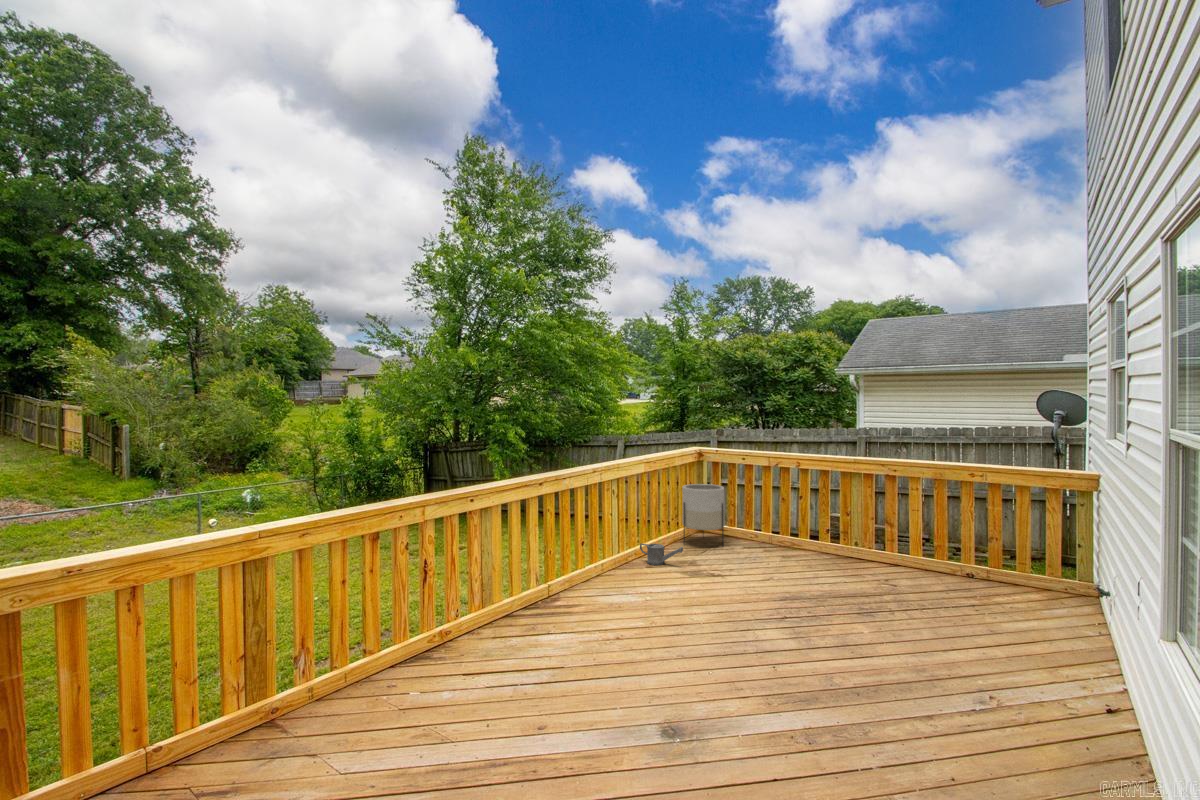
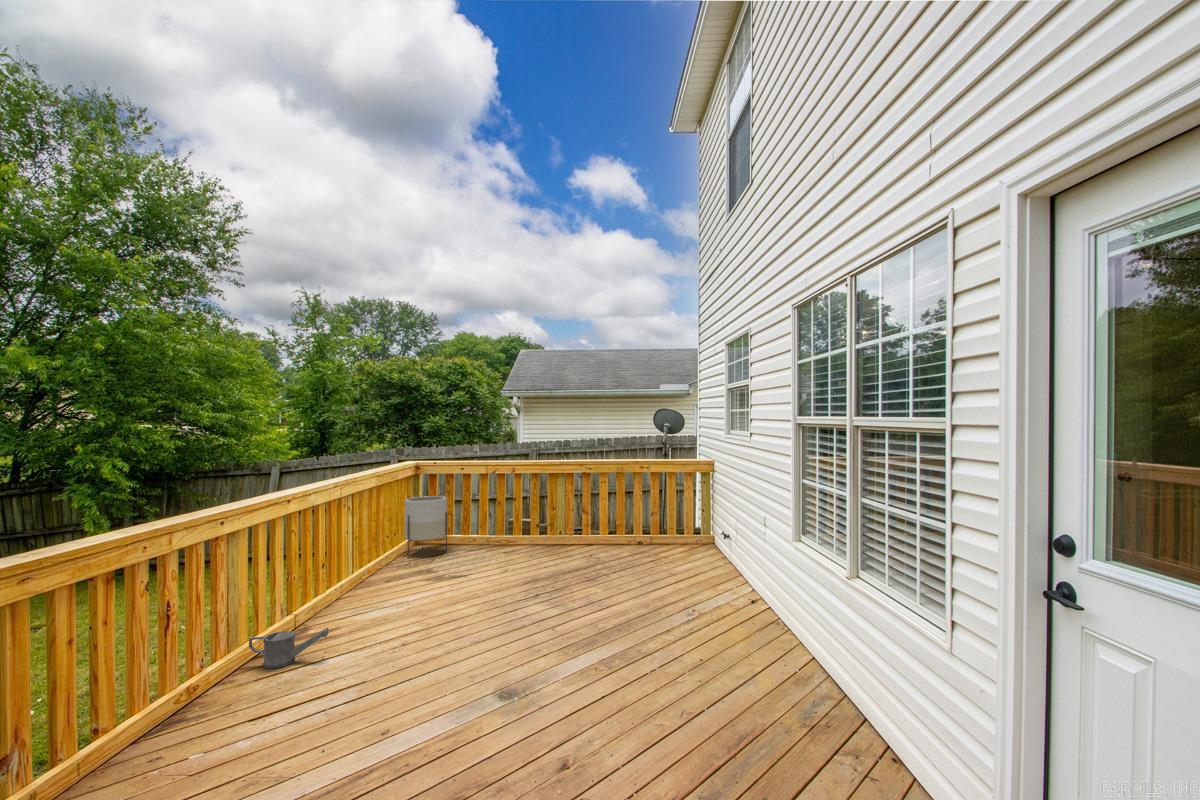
watering can: present [640,544,683,565] -> present [249,628,328,669]

